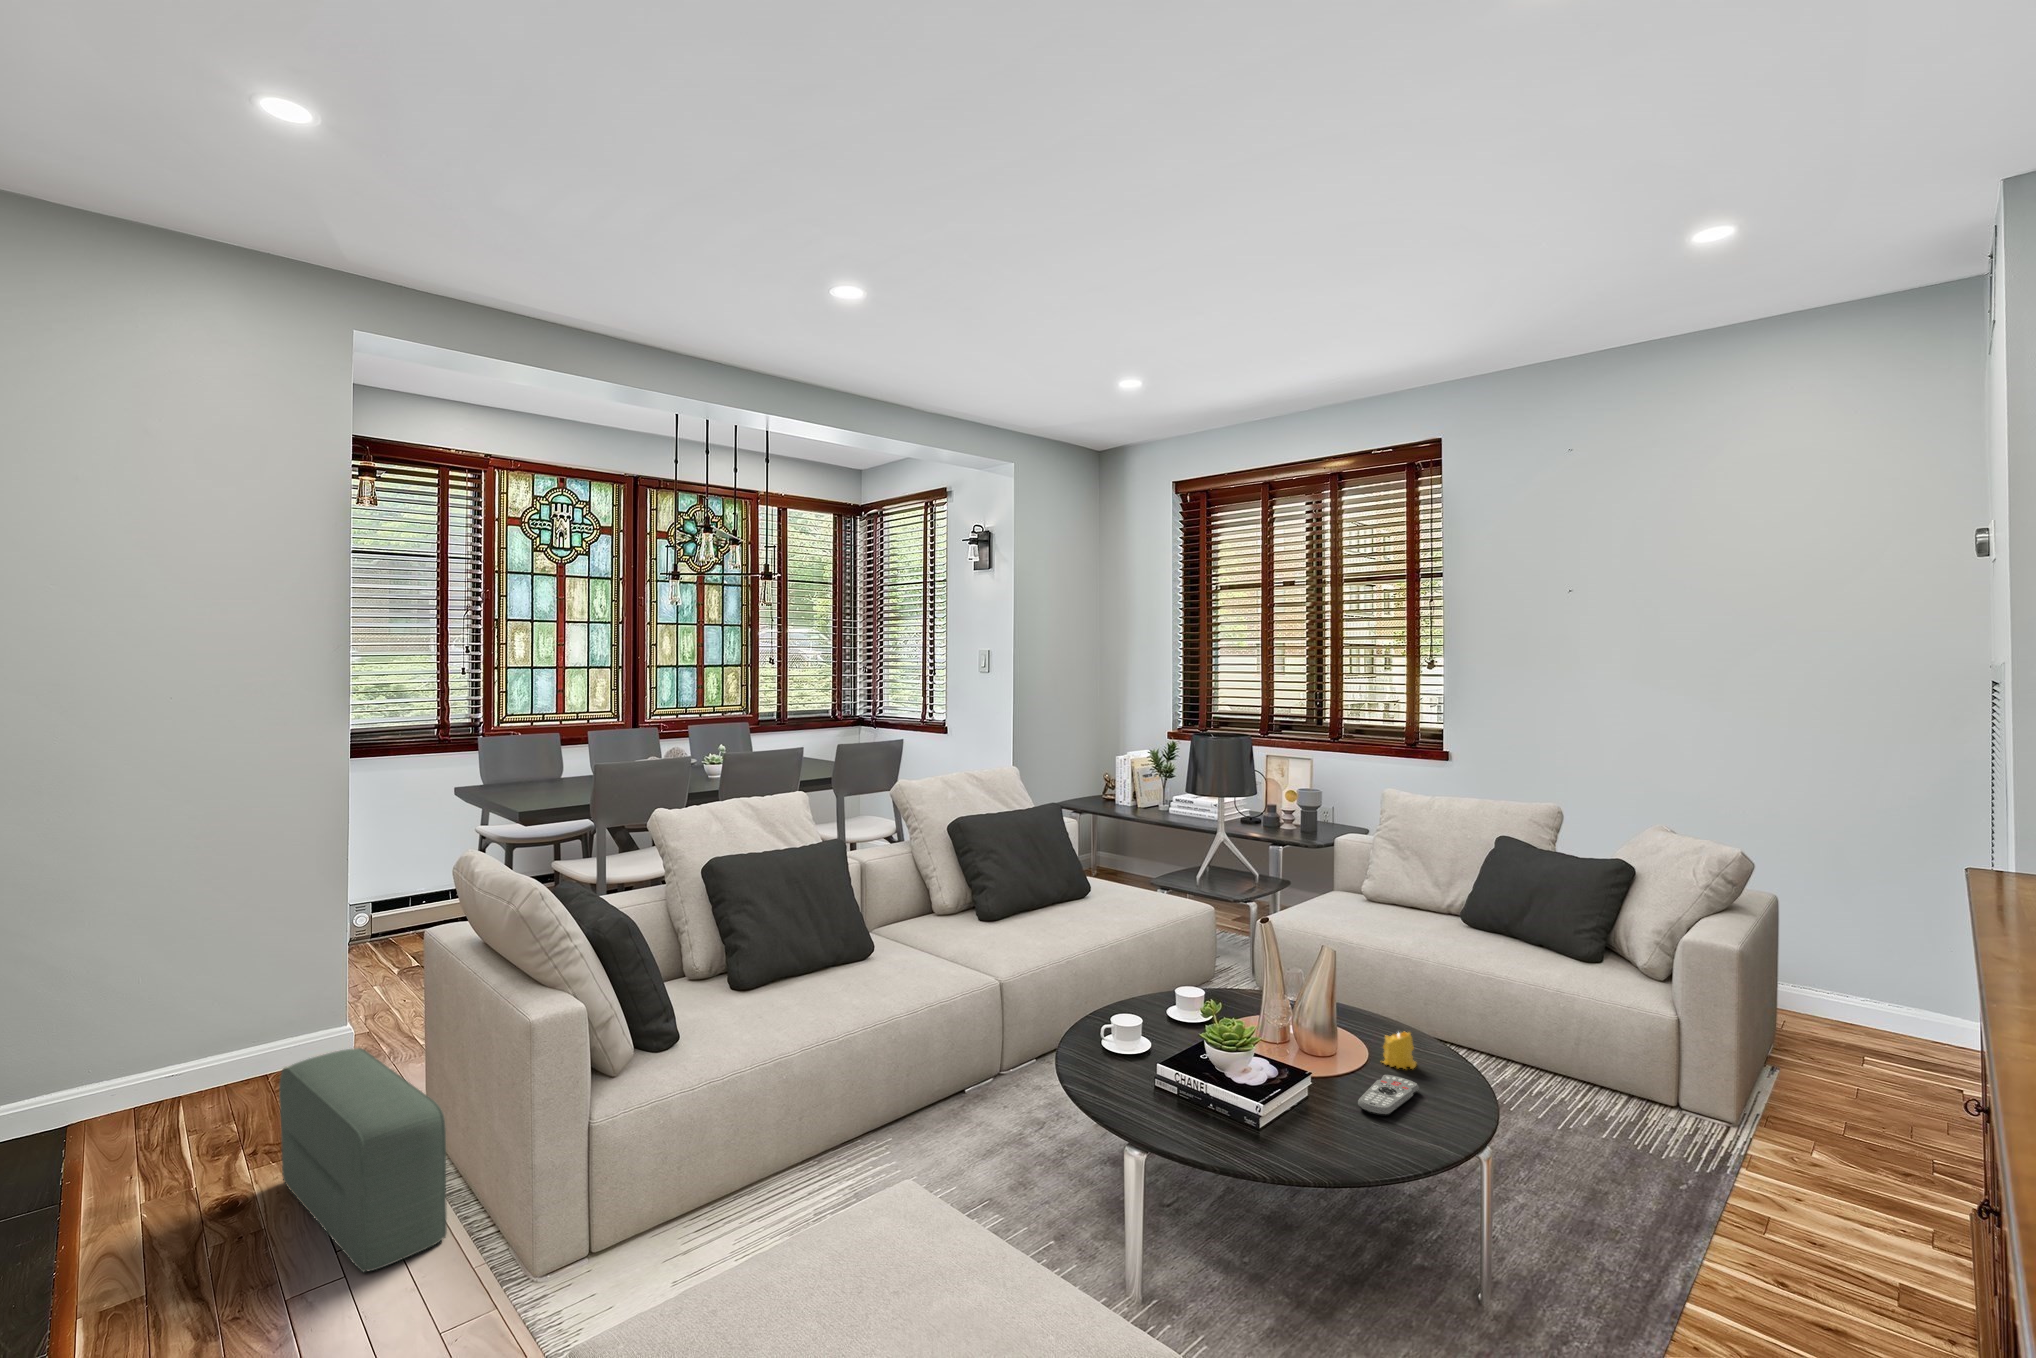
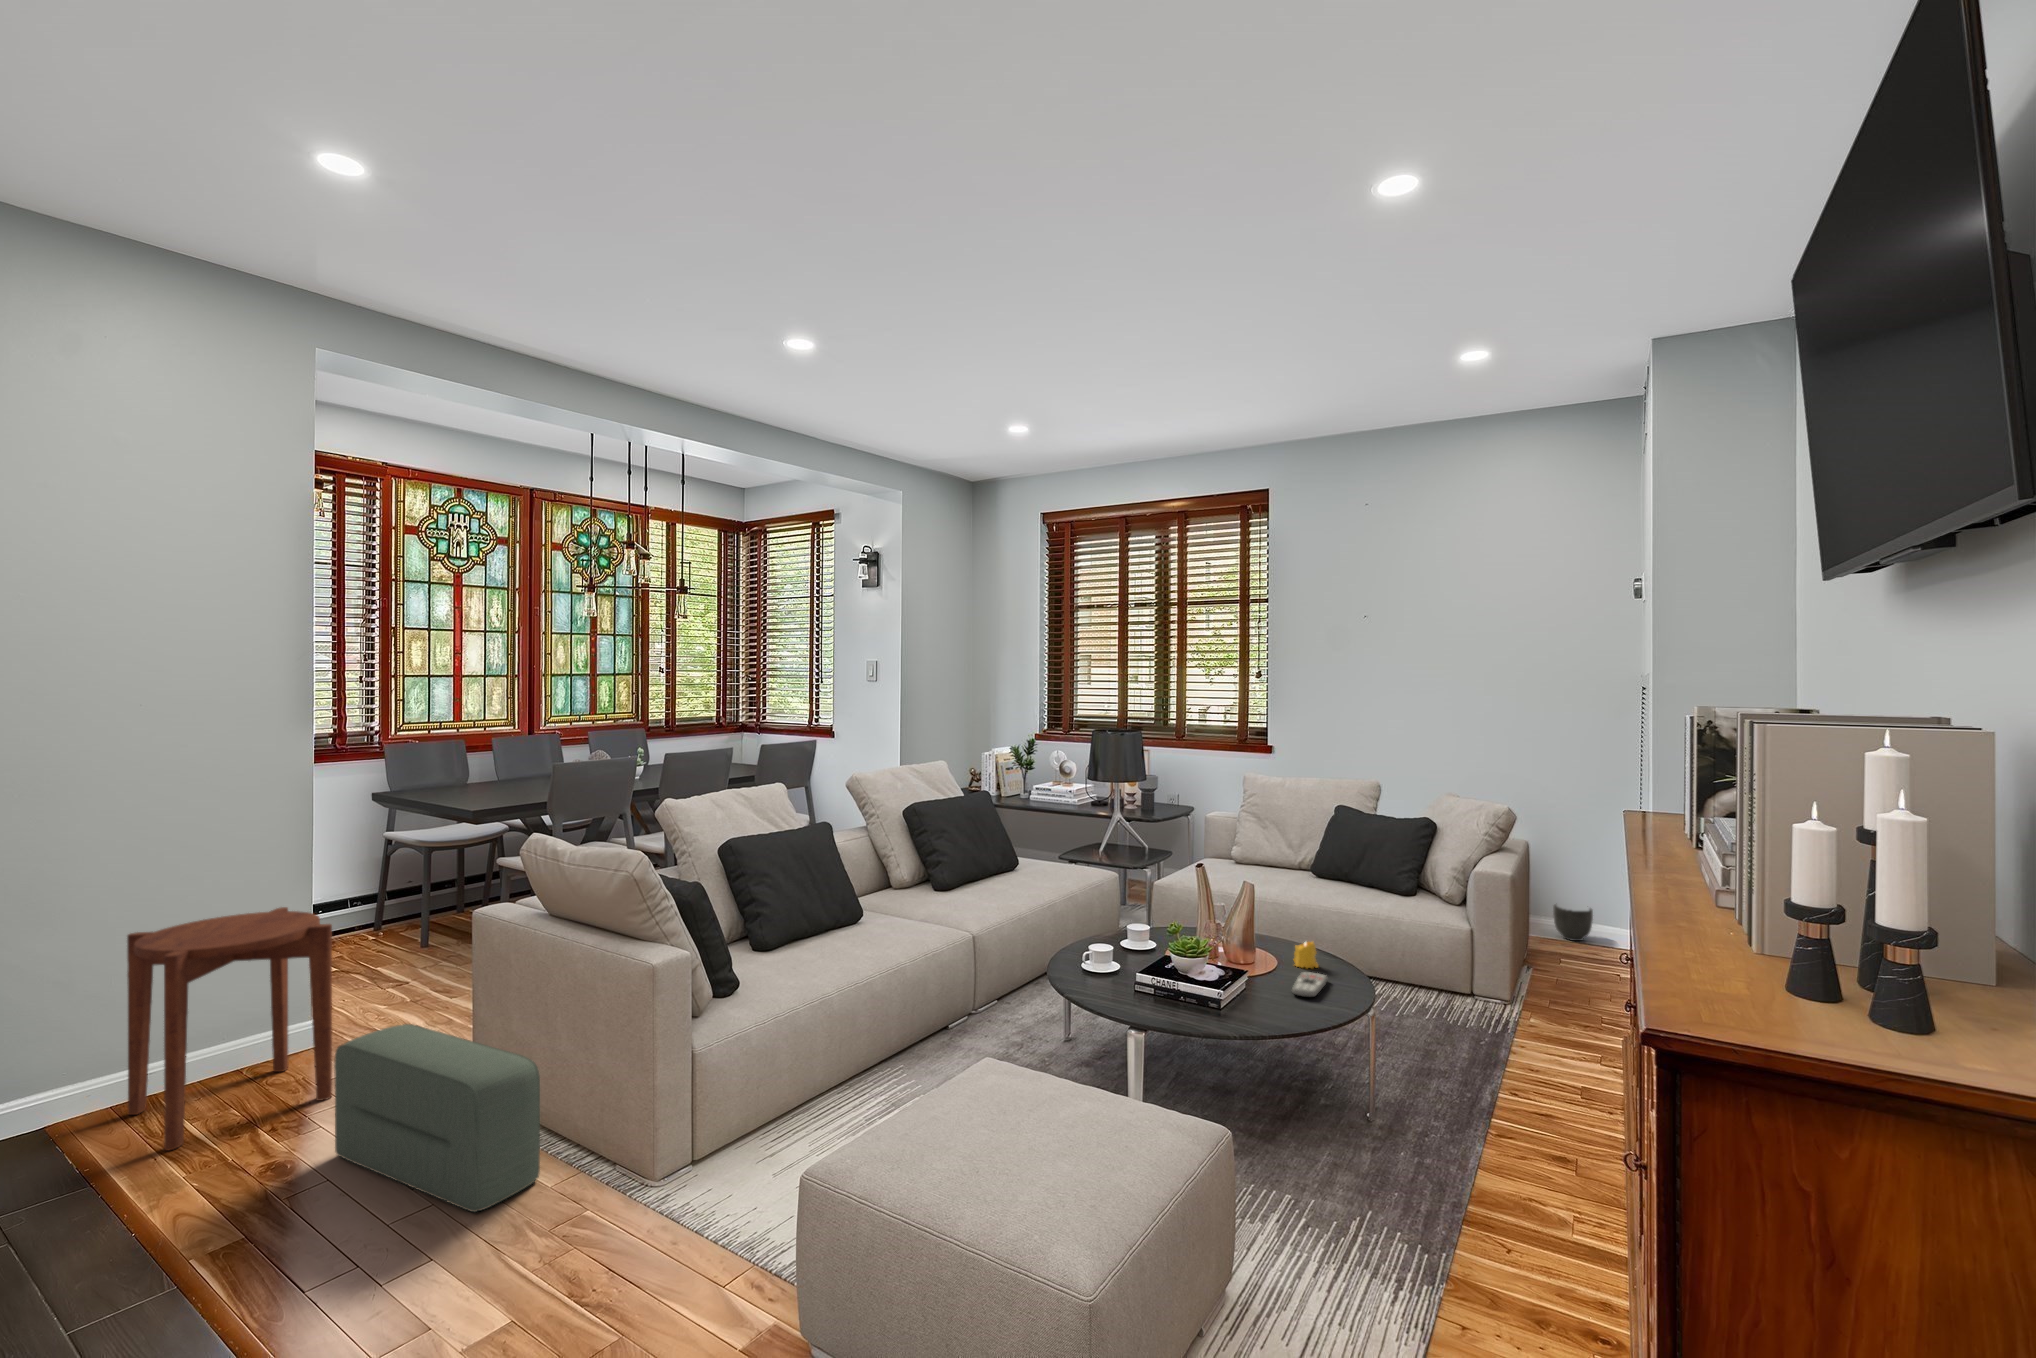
side table: none [136,910,323,1156] -> present [127,907,332,1151]
planter: none [1835,983,1897,1038] -> present [1553,904,1593,941]

